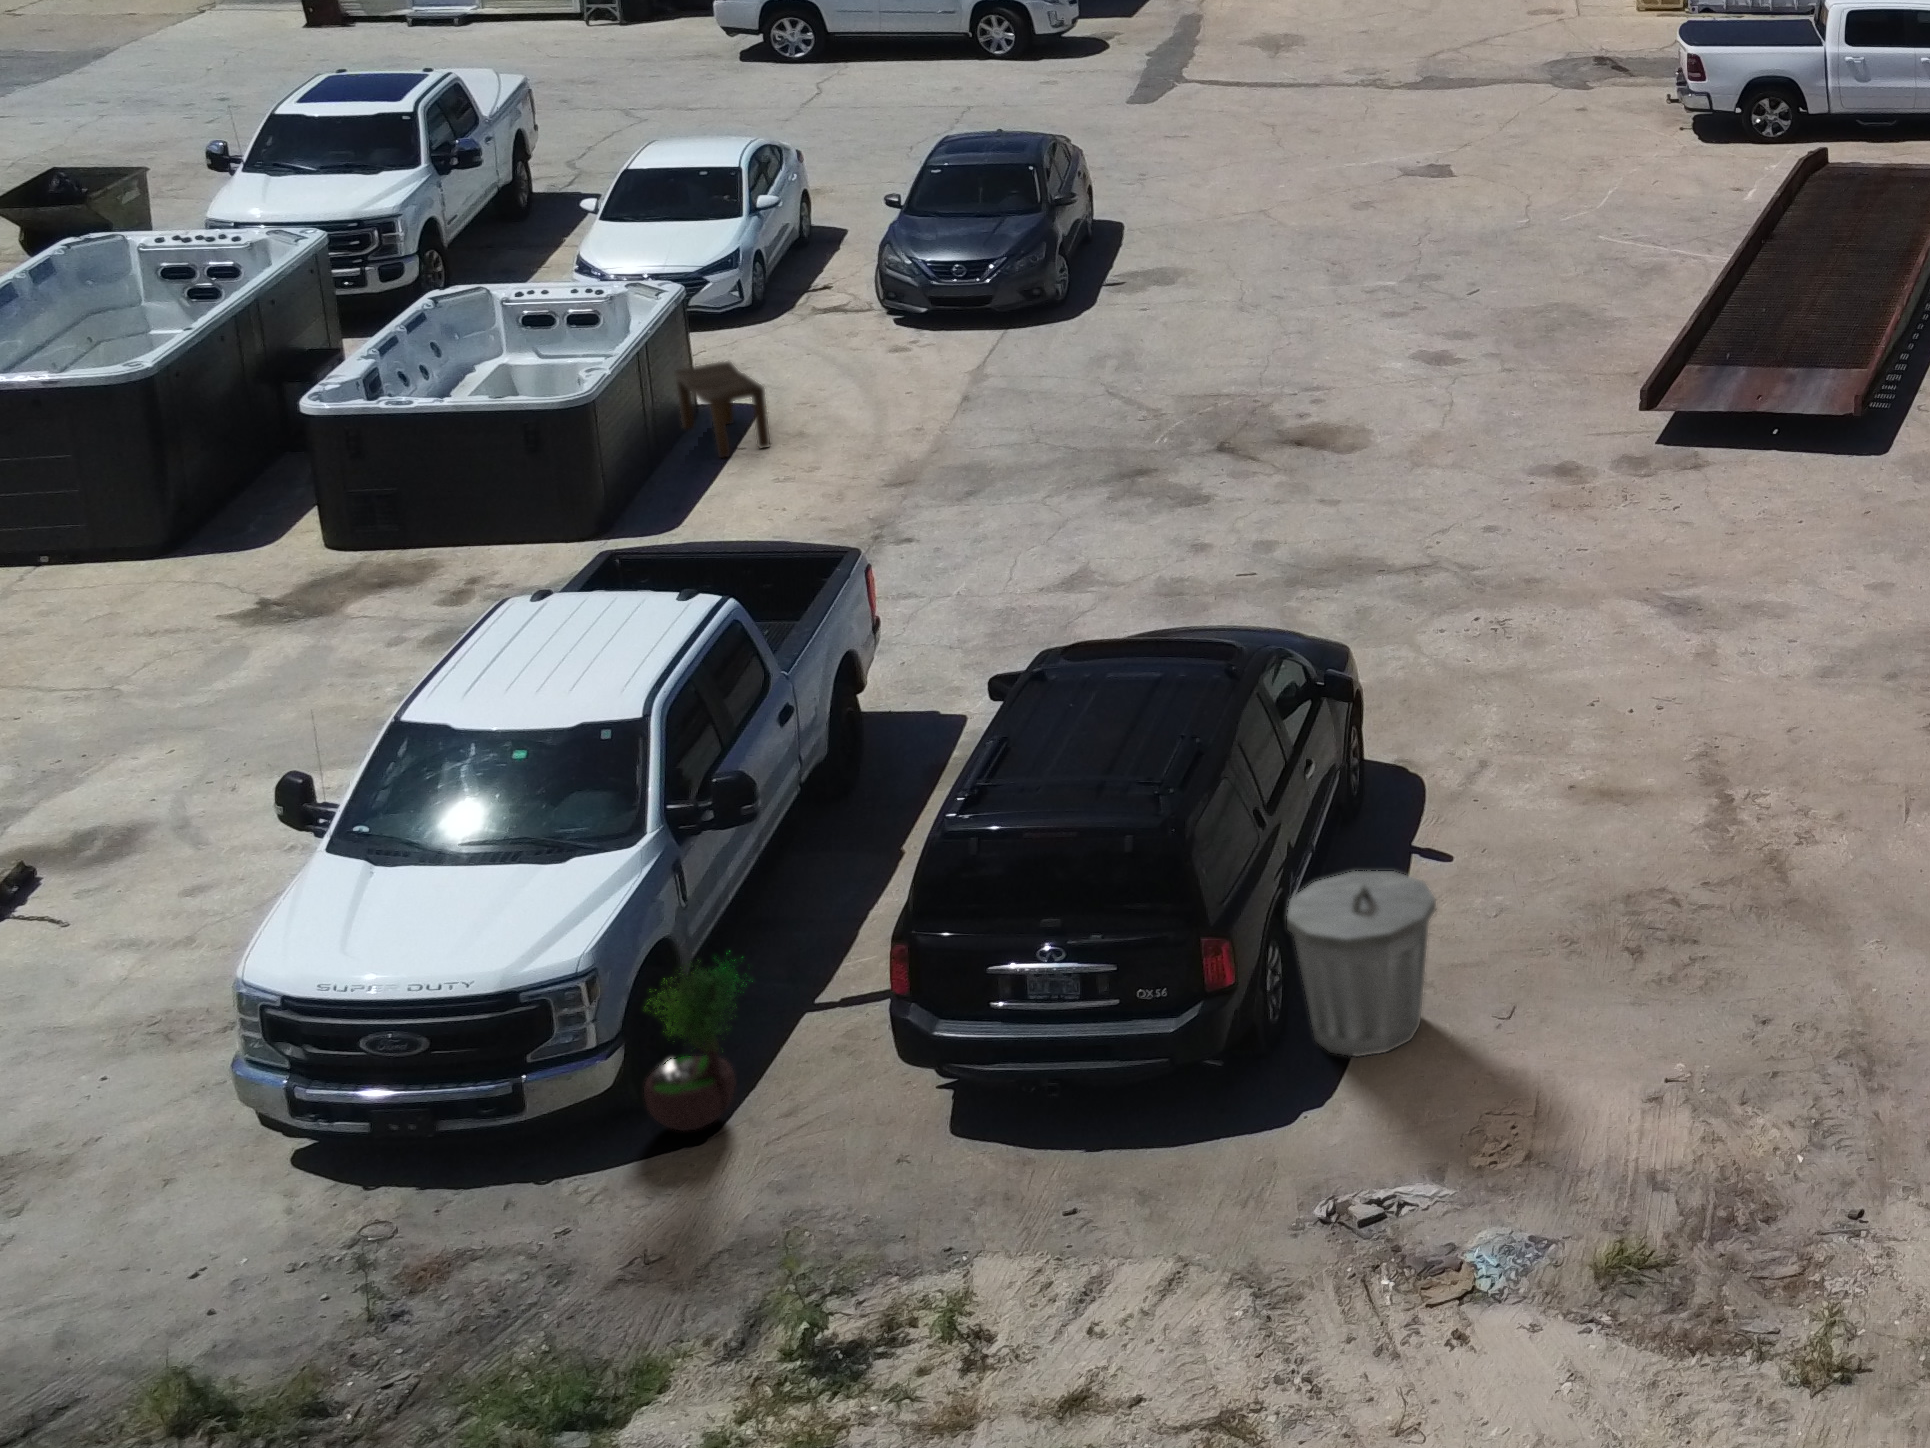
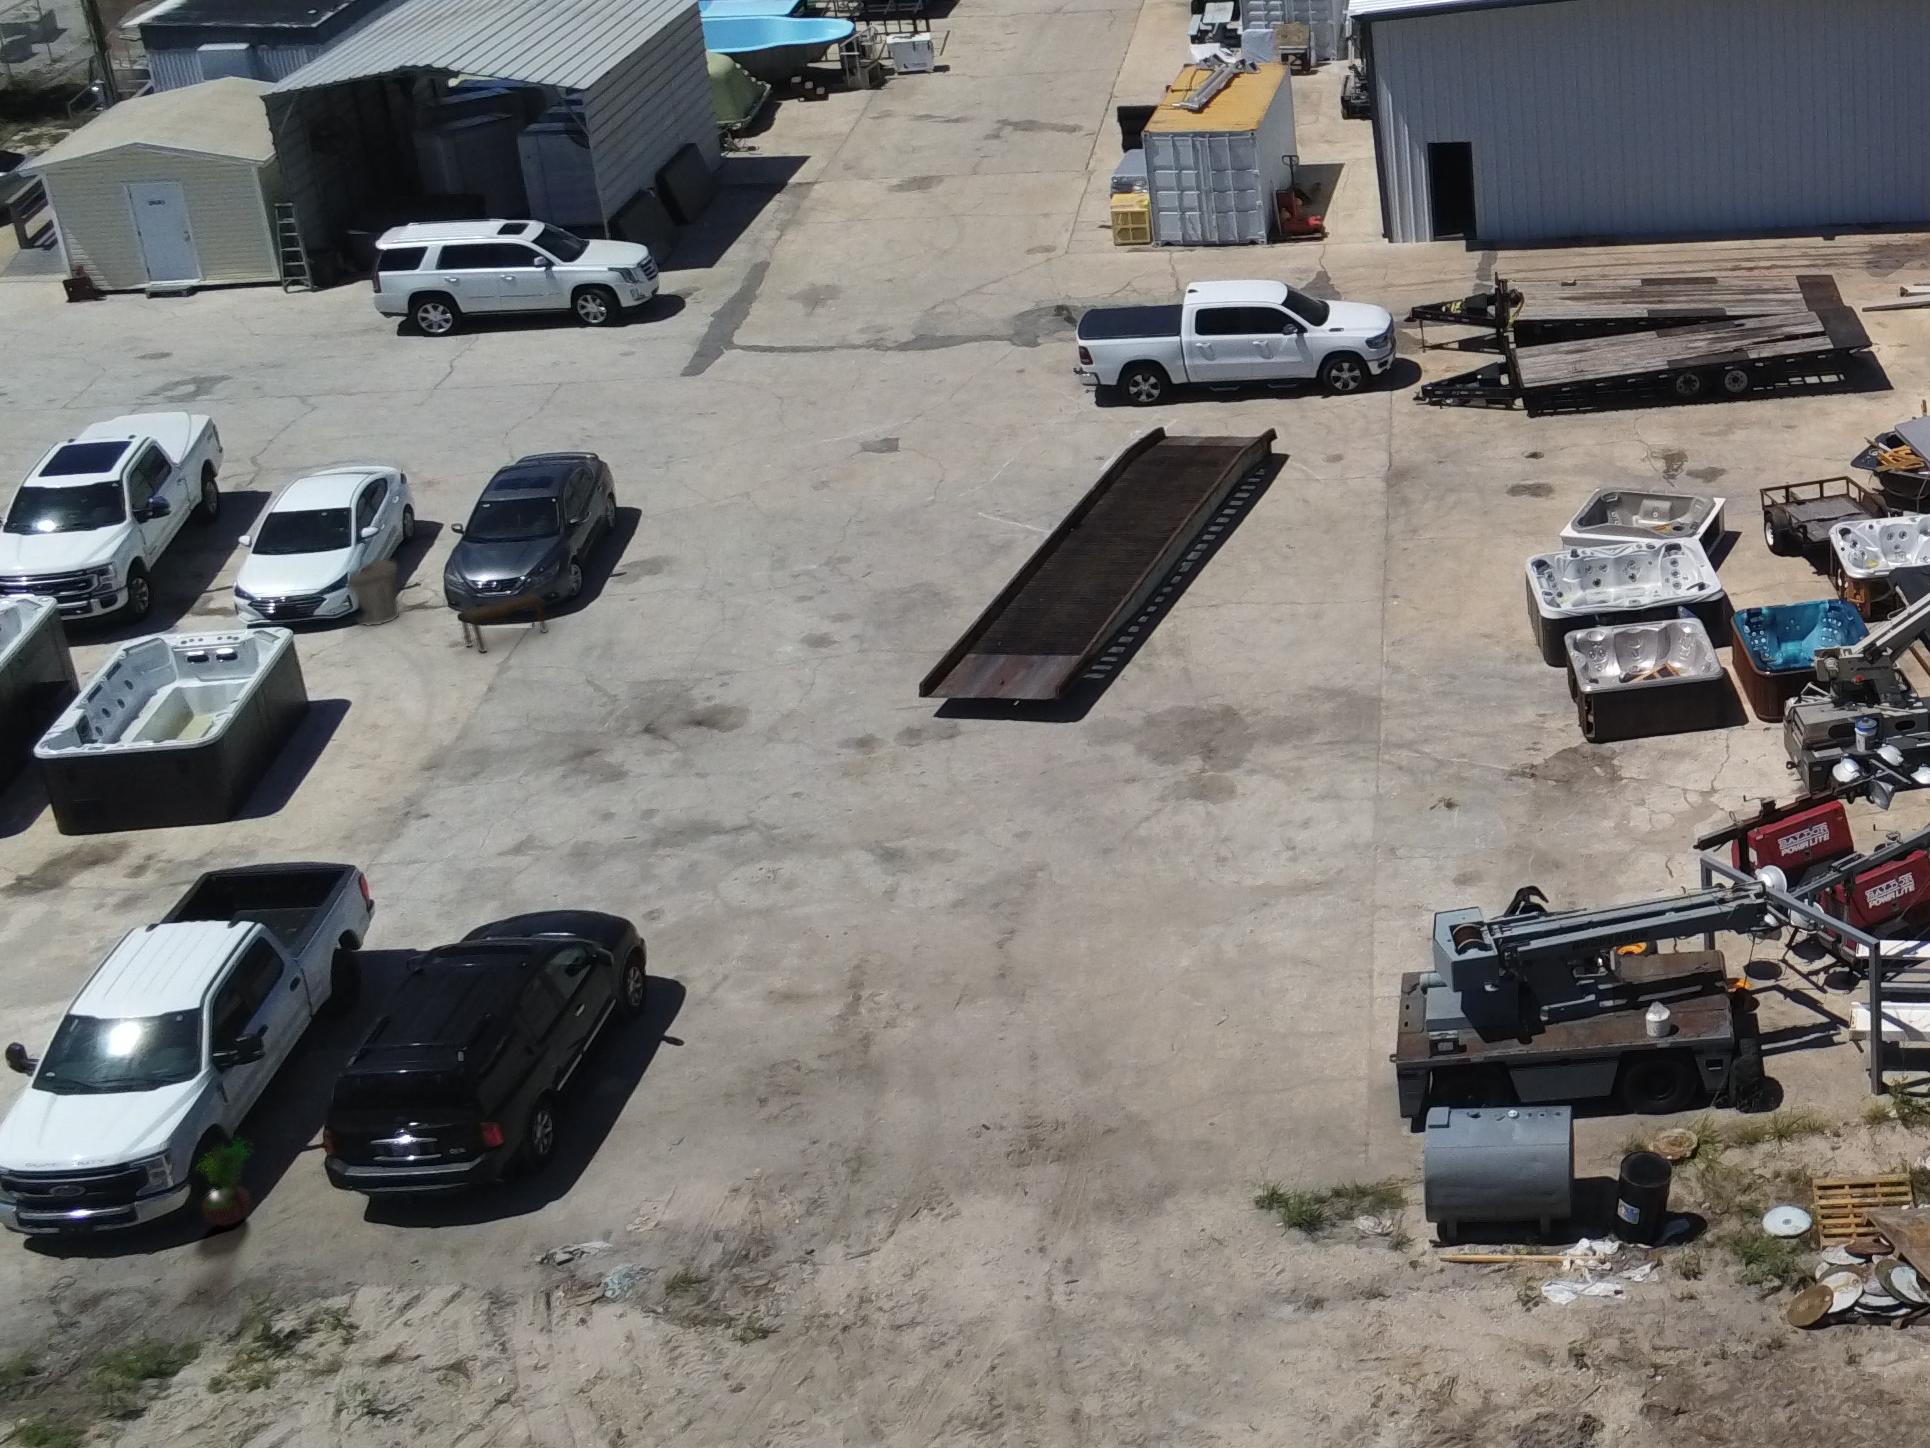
bench: present [674,361,770,457] -> present [460,592,547,653]
trash can: present [1287,871,1436,1057] -> present [347,560,399,625]

